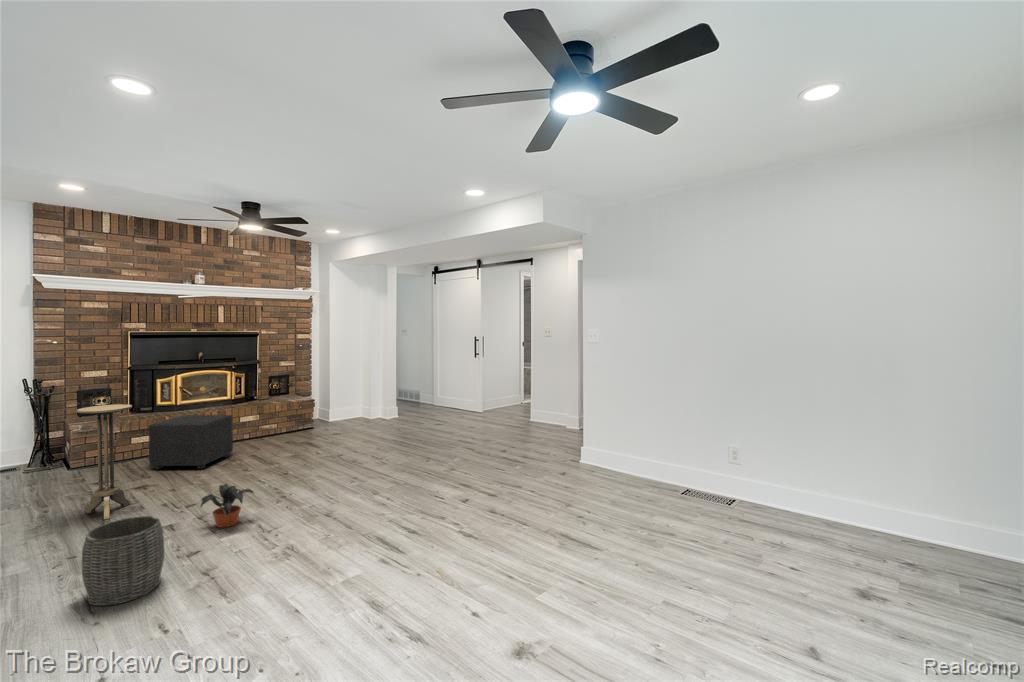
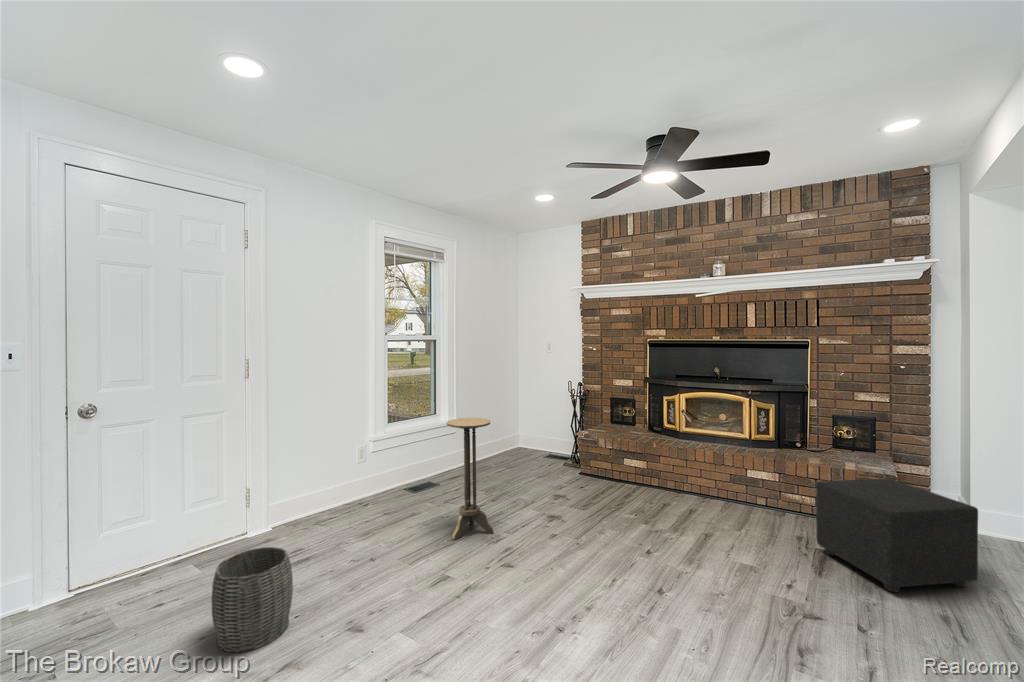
ottoman: present [149,415,233,469] -> present [816,479,978,592]
potted plant: present [201,484,253,527] -> none [393,562,462,633]

